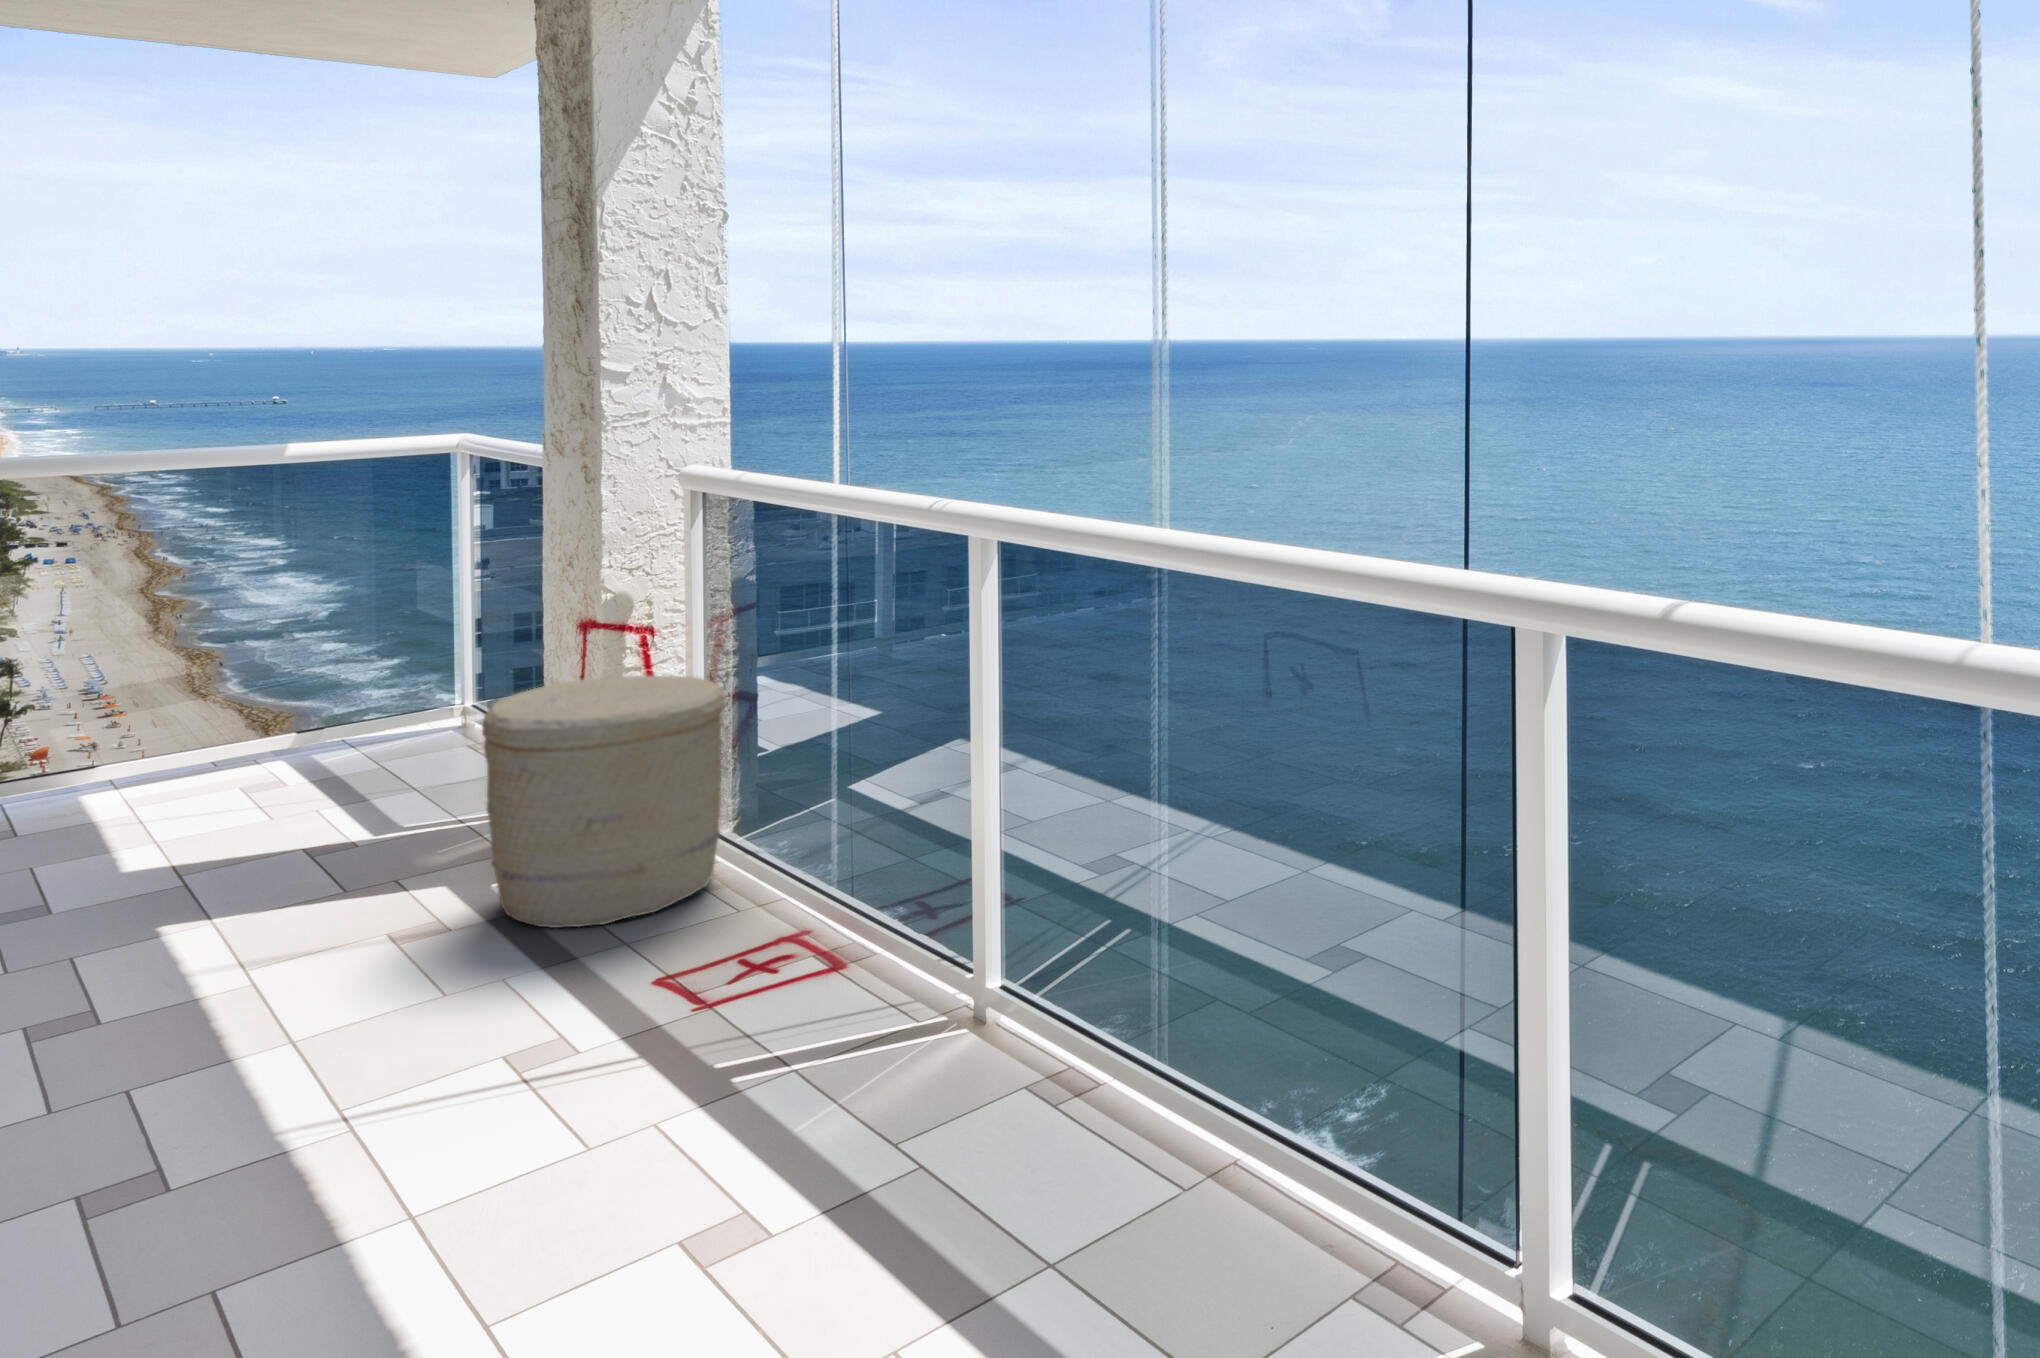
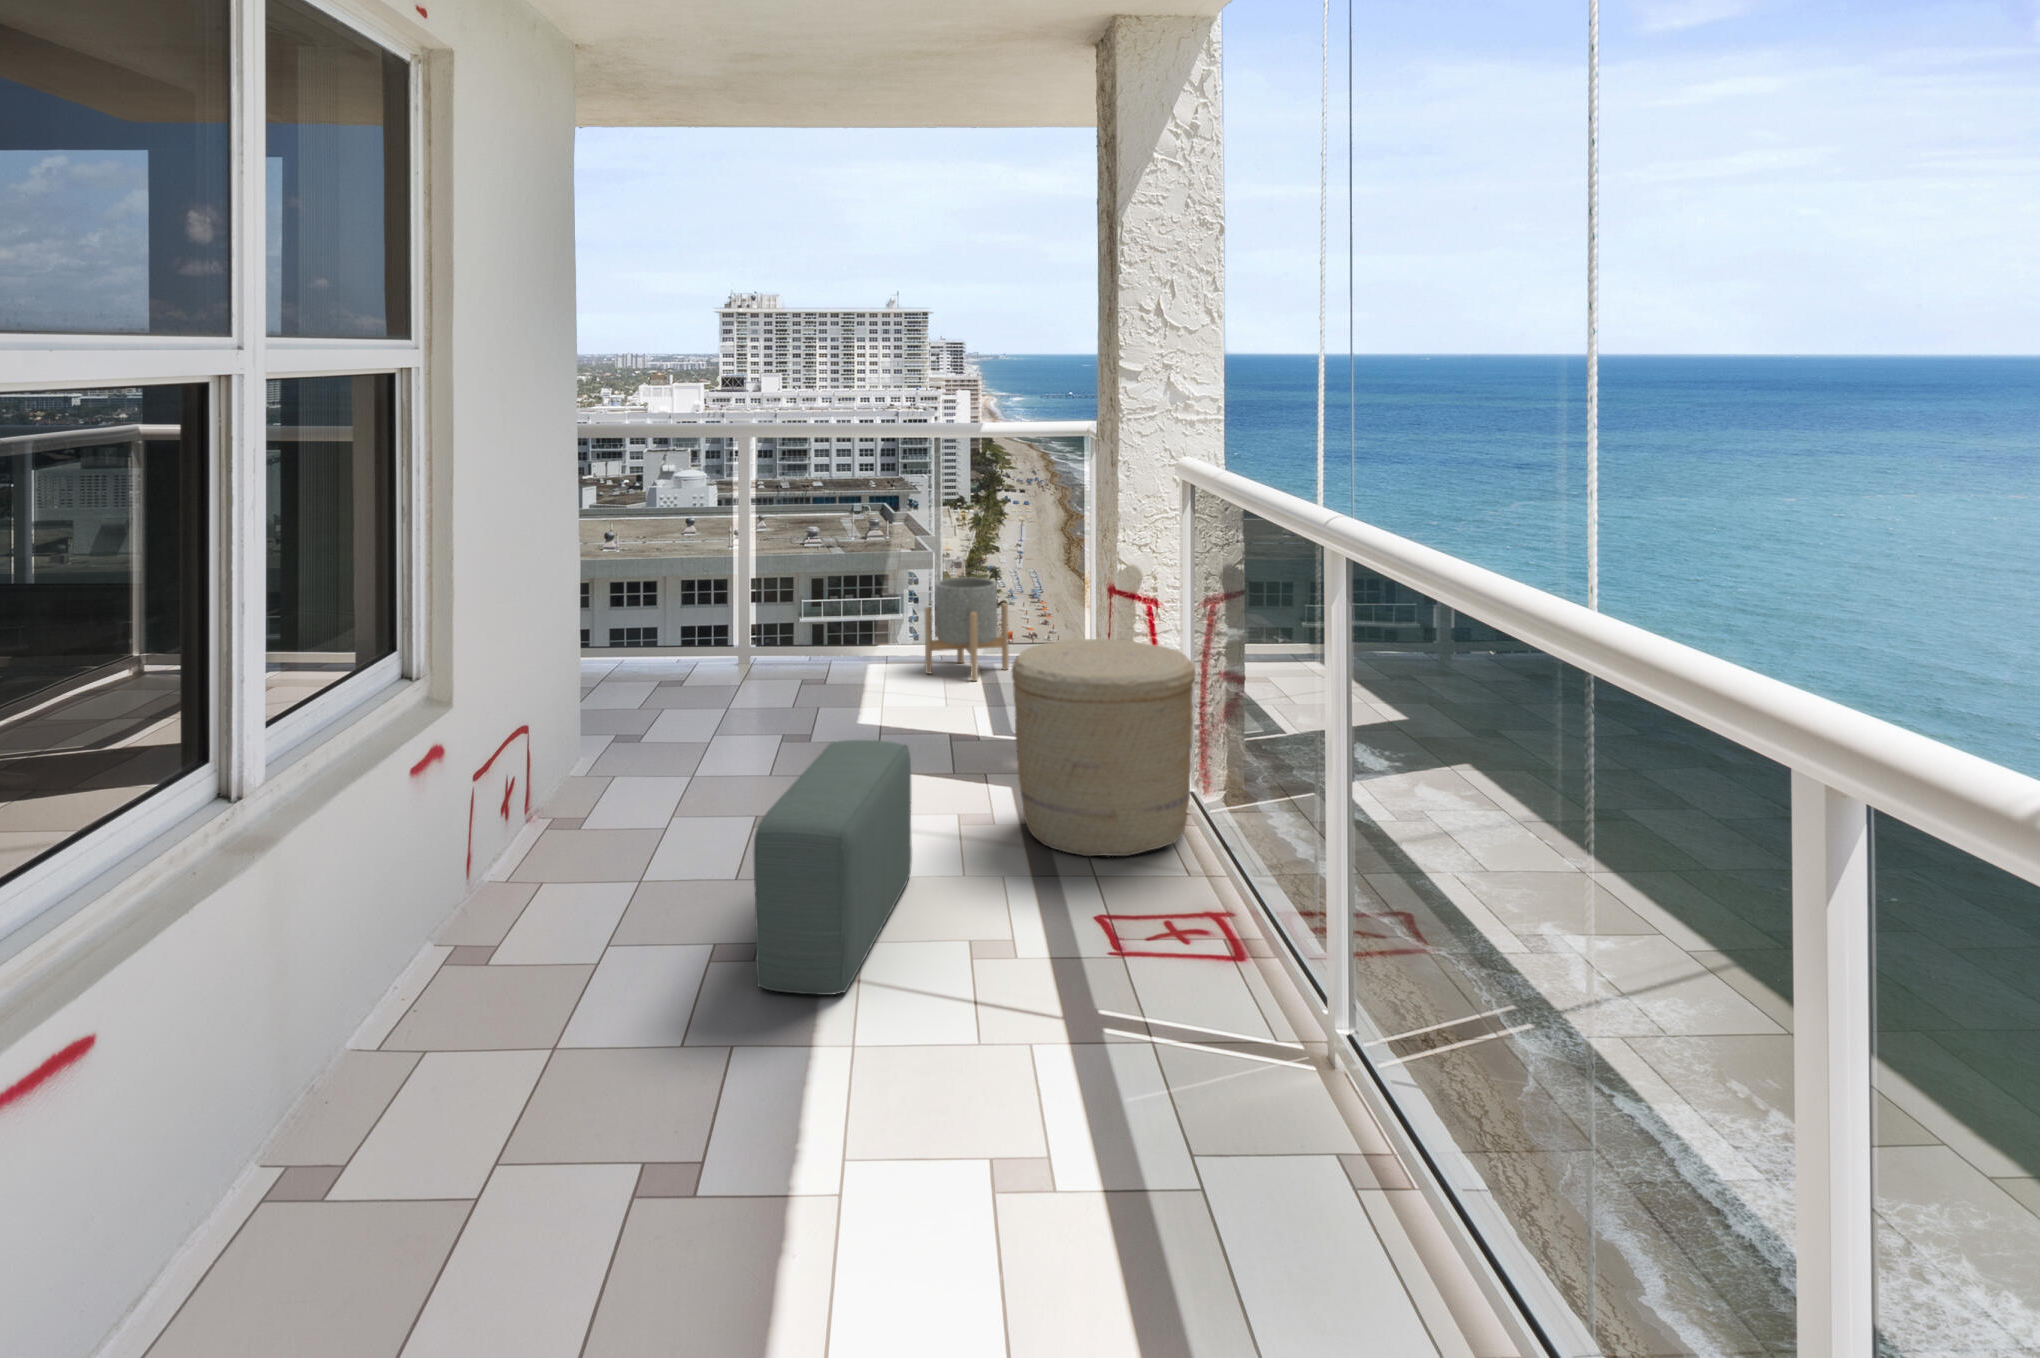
planter: none [226,647,361,782] -> present [924,578,1009,681]
pouf: none [193,838,371,1188] -> present [754,740,912,995]

